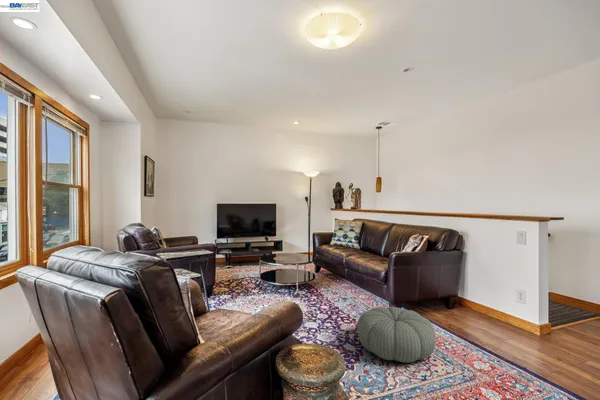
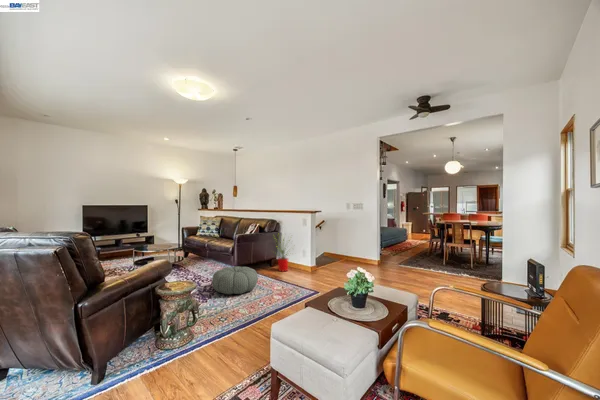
house plant: none [442,250,503,322] -> present [278,239,288,272]

